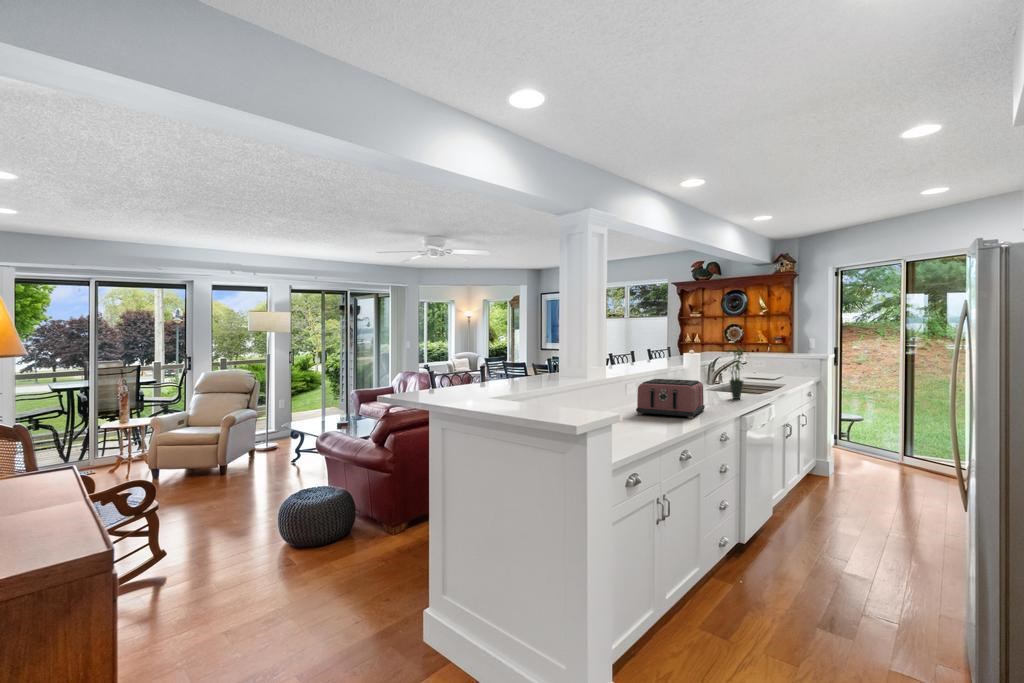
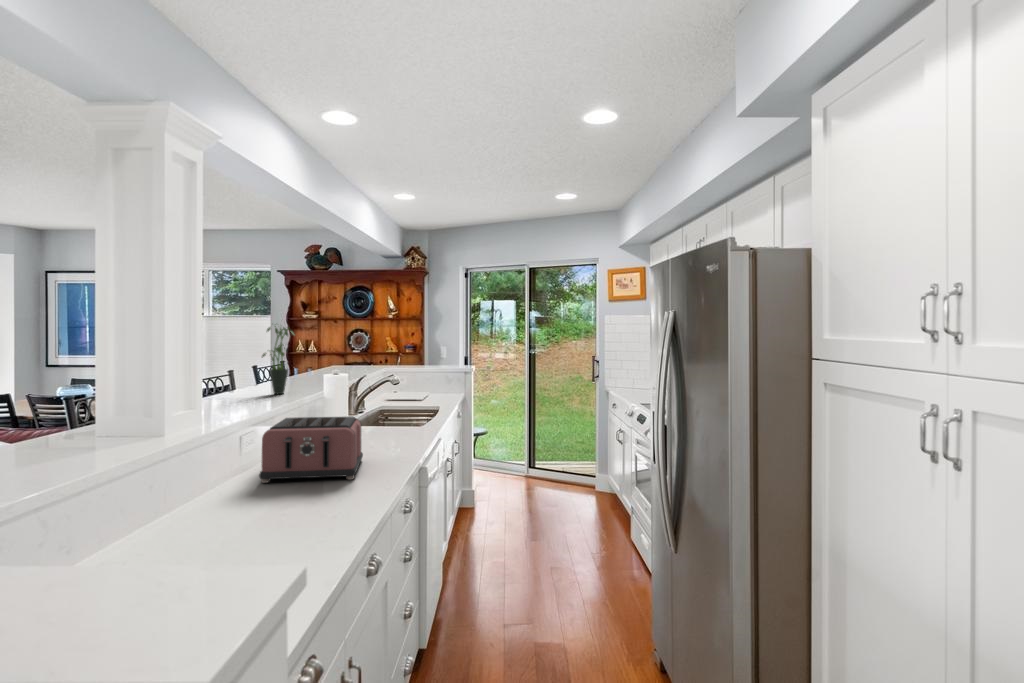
potted plant: present [724,349,749,399] -> present [262,326,293,394]

